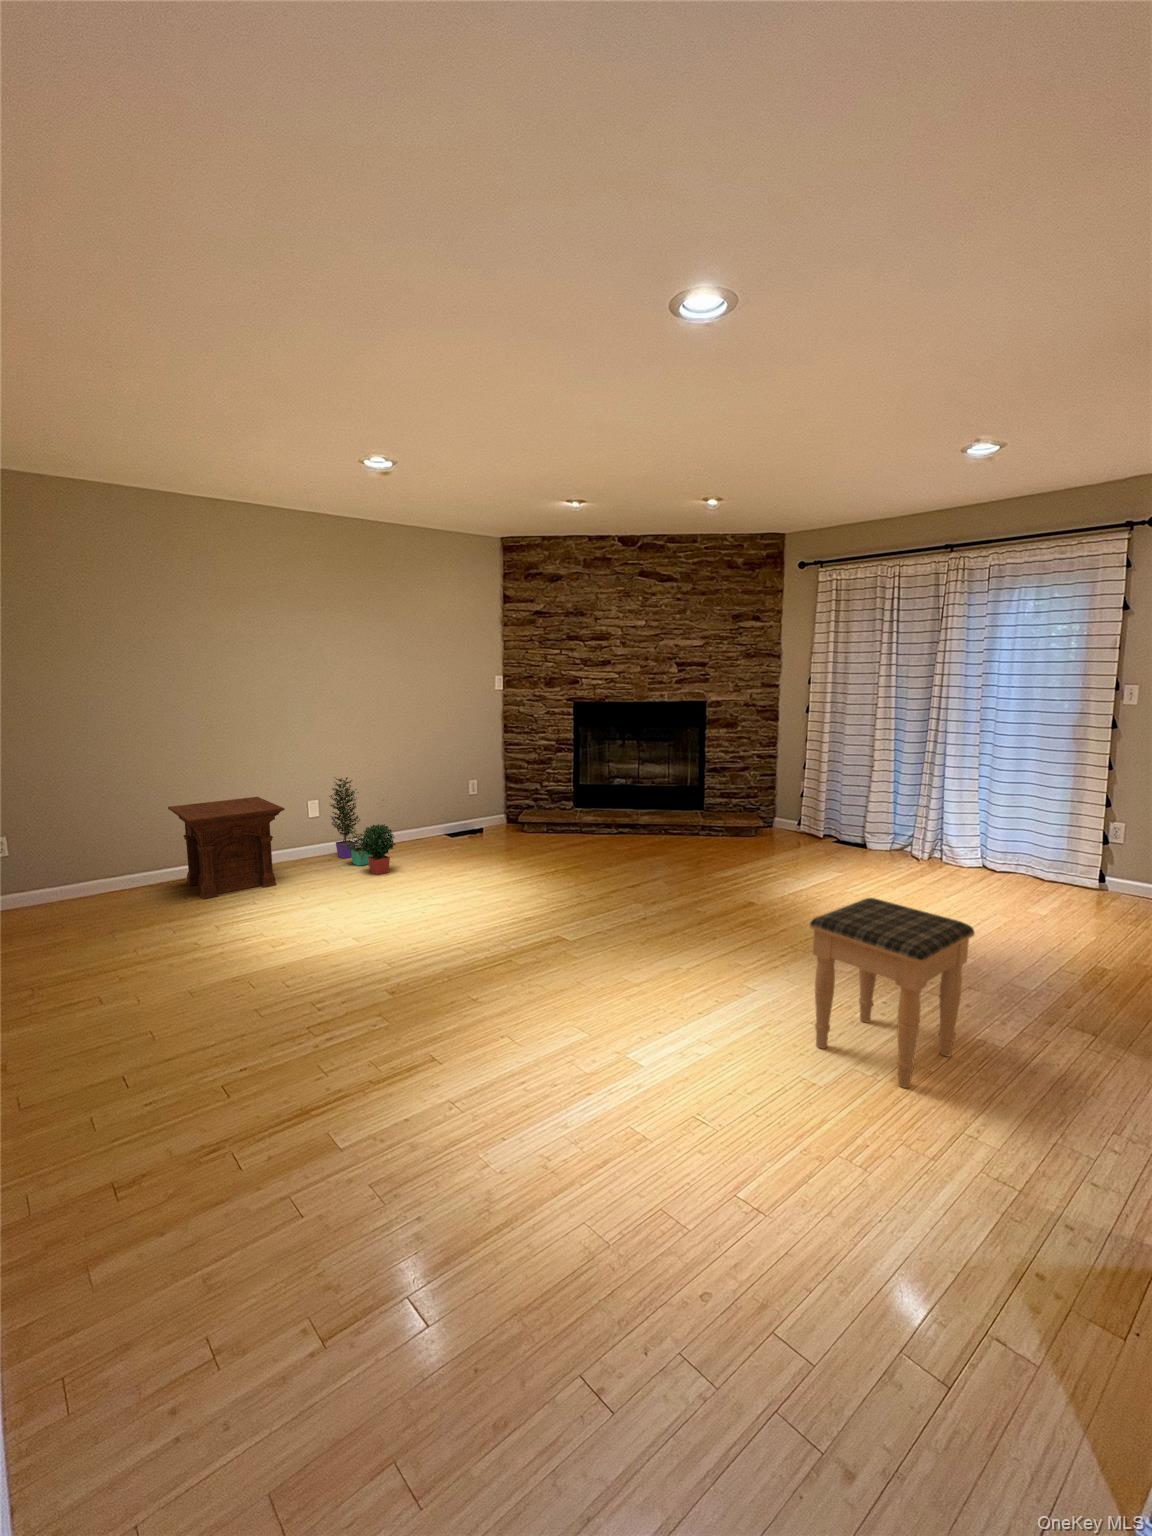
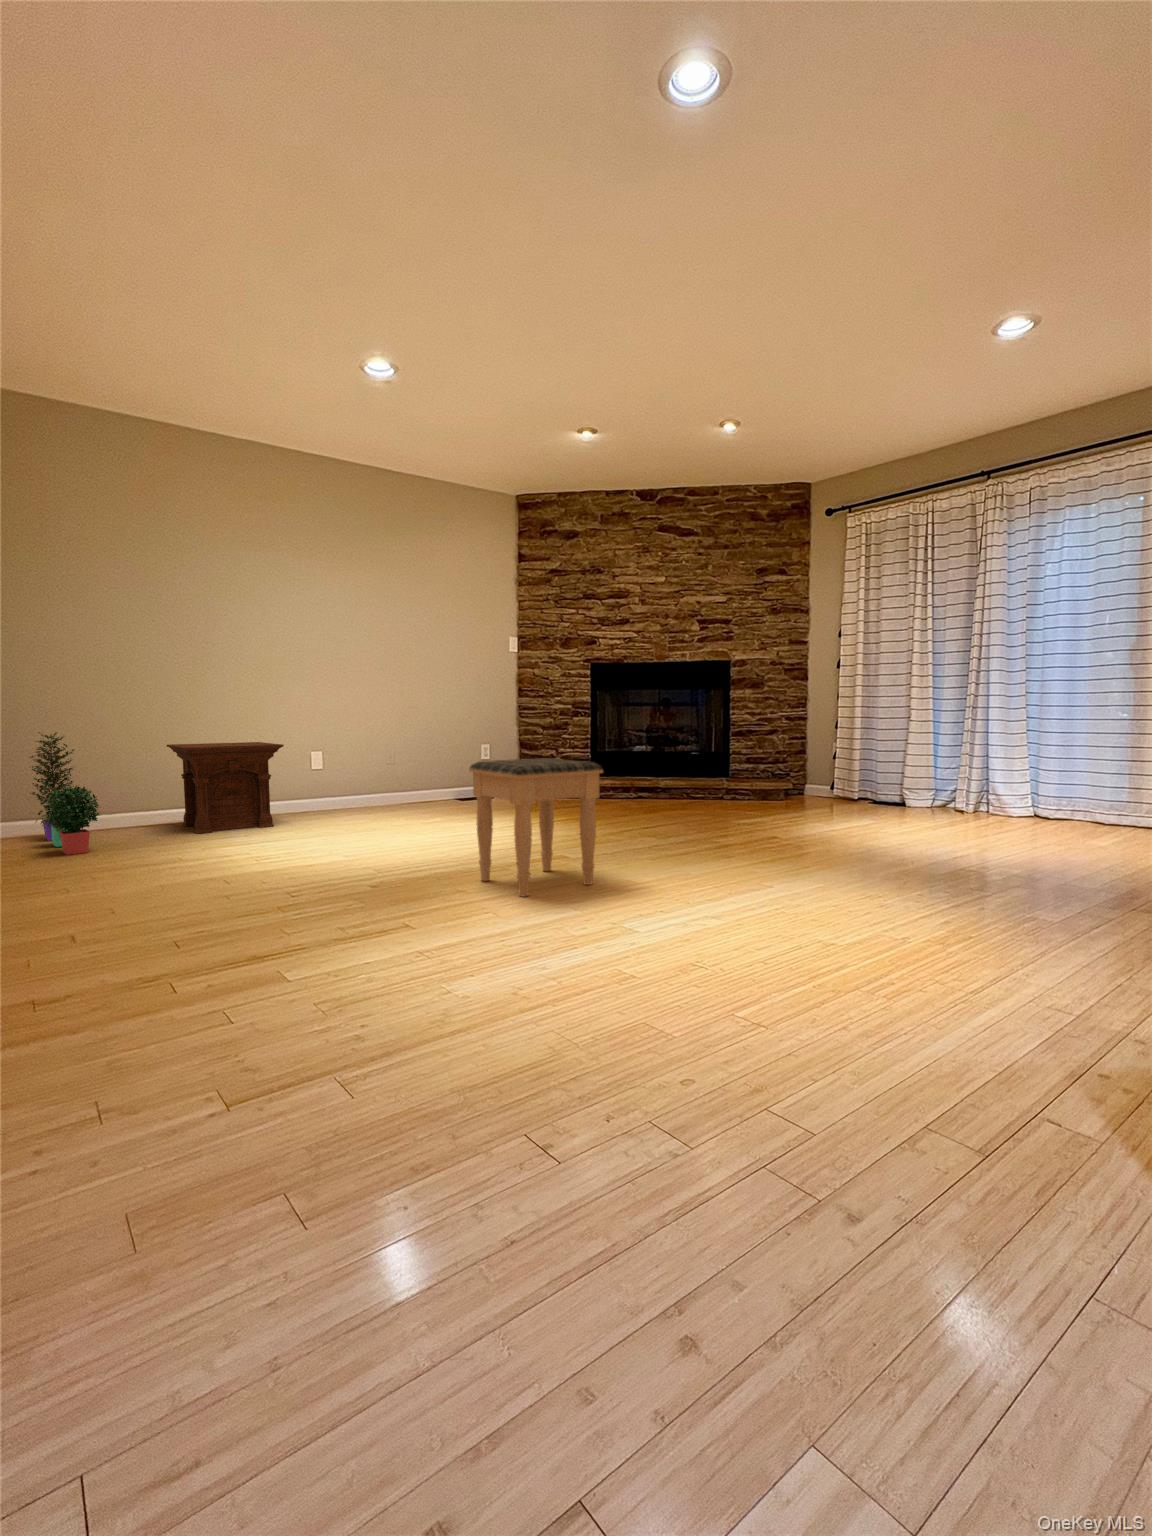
potted plant: present [330,777,395,875] -> present [30,732,100,855]
footstool: present [810,898,974,1088] -> present [469,758,603,897]

